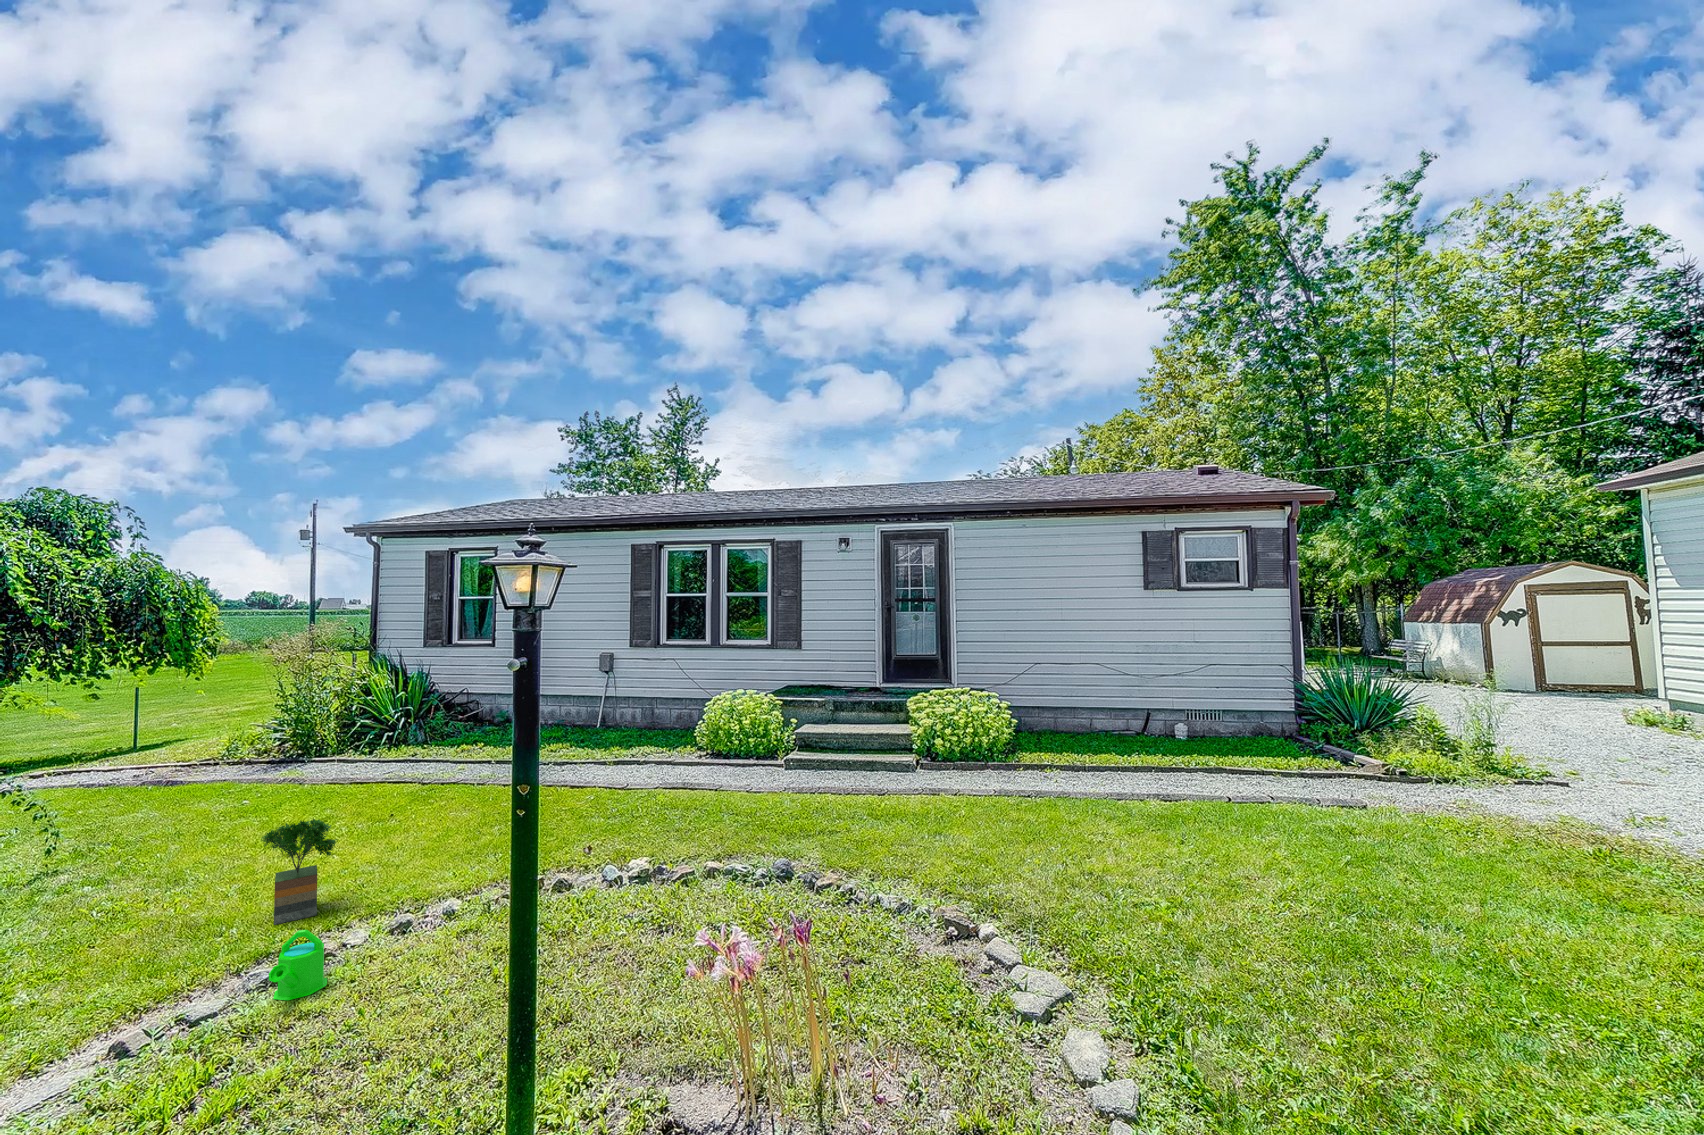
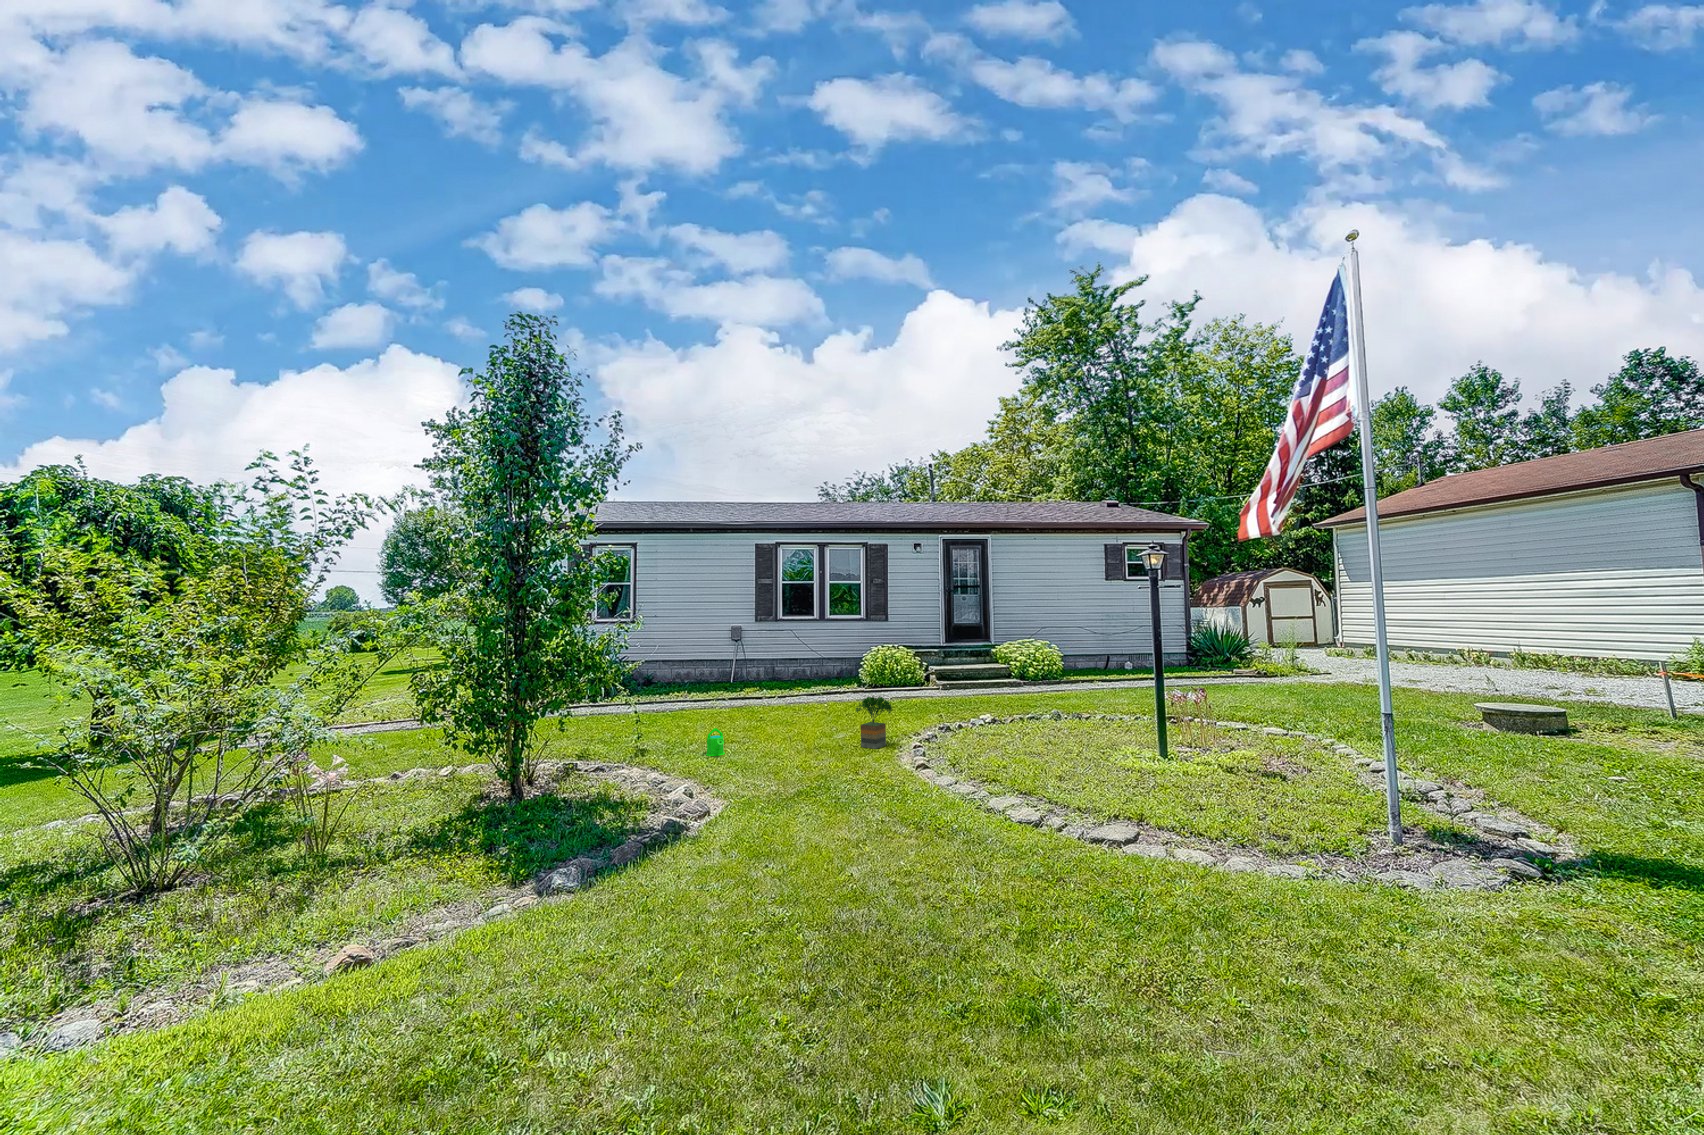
watering can: present [269,930,327,1001] -> present [706,728,725,756]

